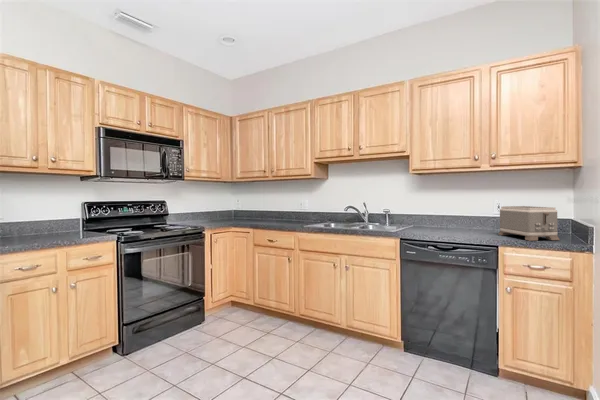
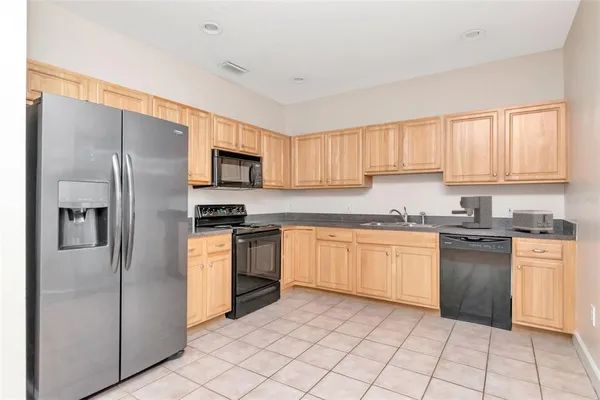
coffee maker: none [420,187,473,232] -> present [452,196,492,229]

